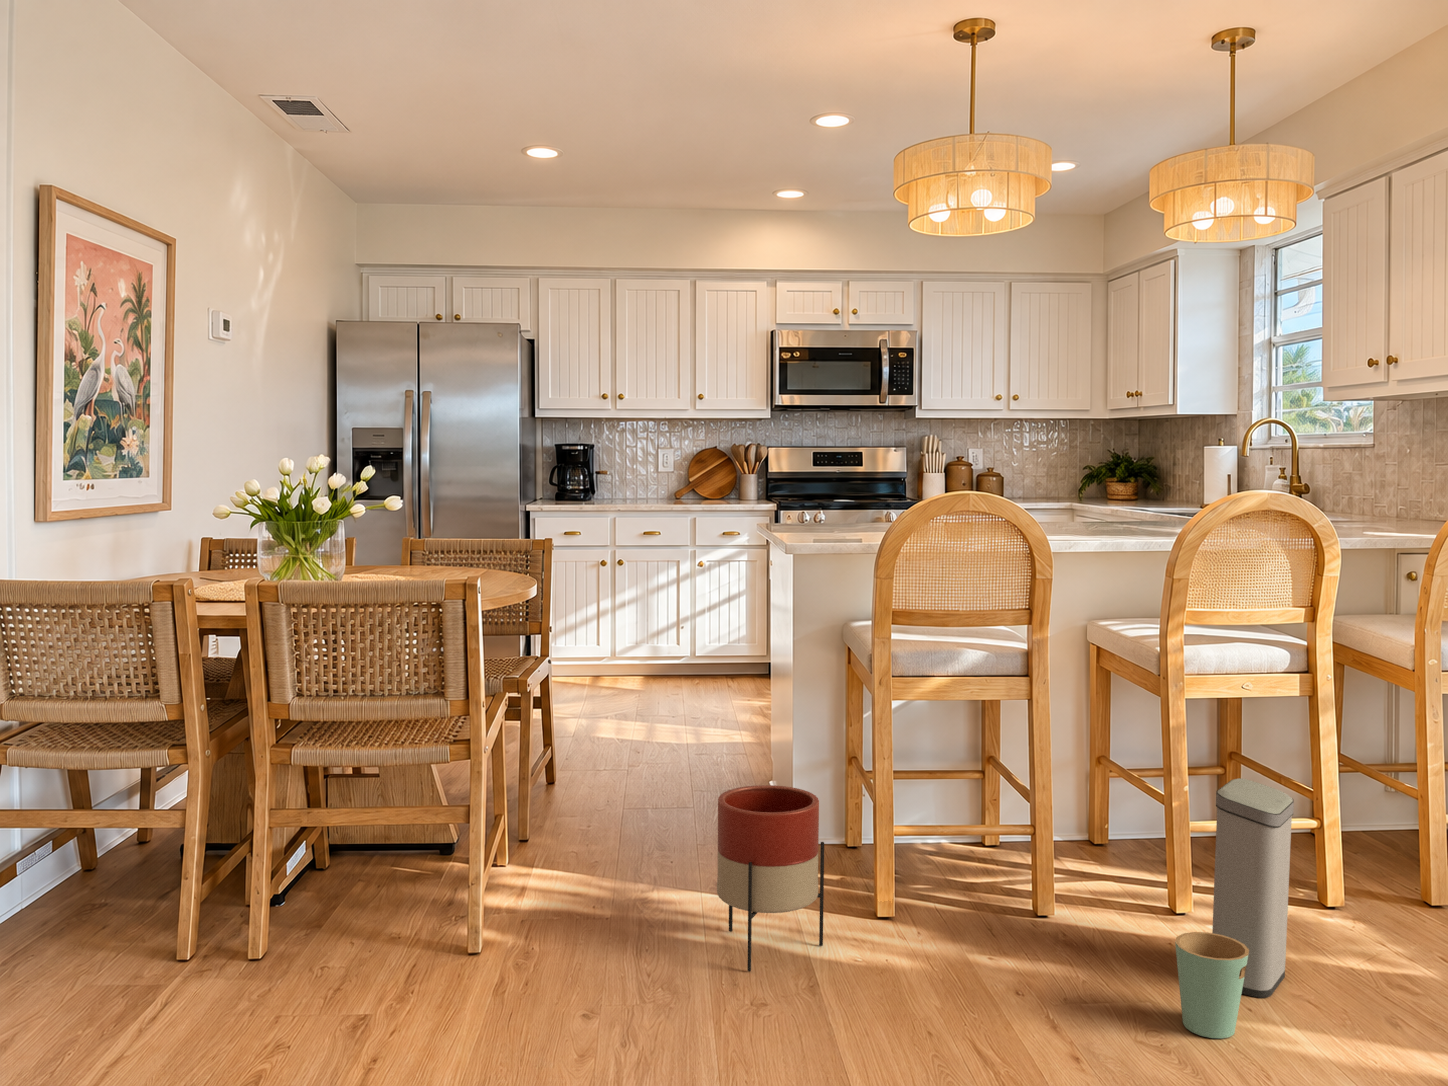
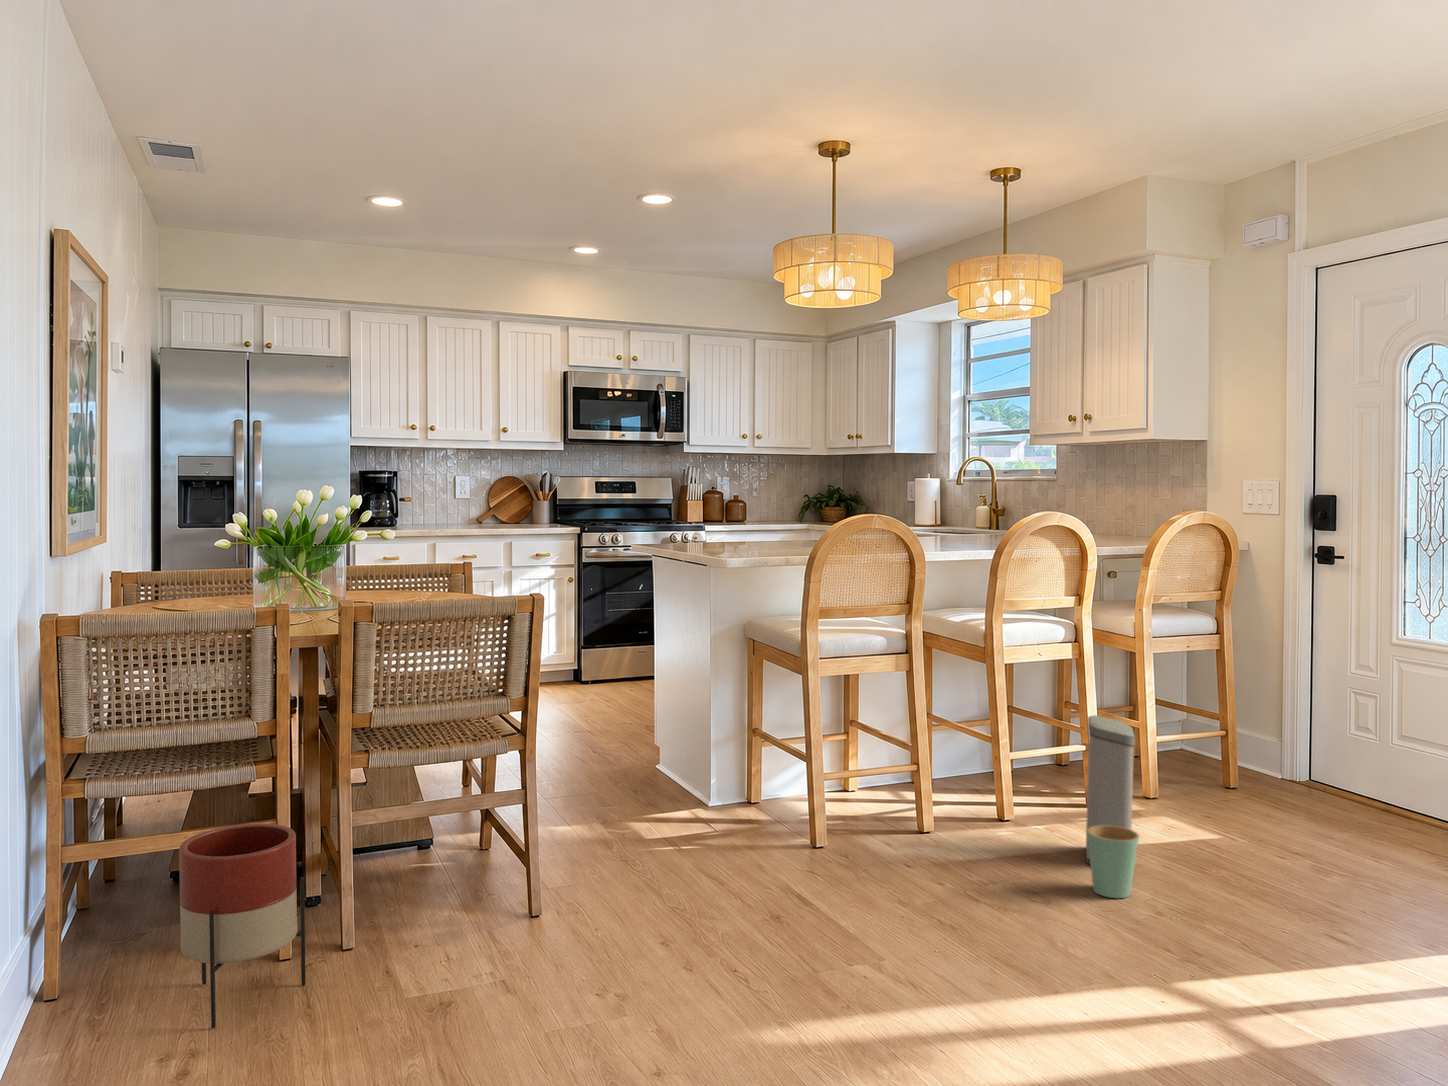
planter: present [717,785,824,972] -> present [179,824,306,1028]

